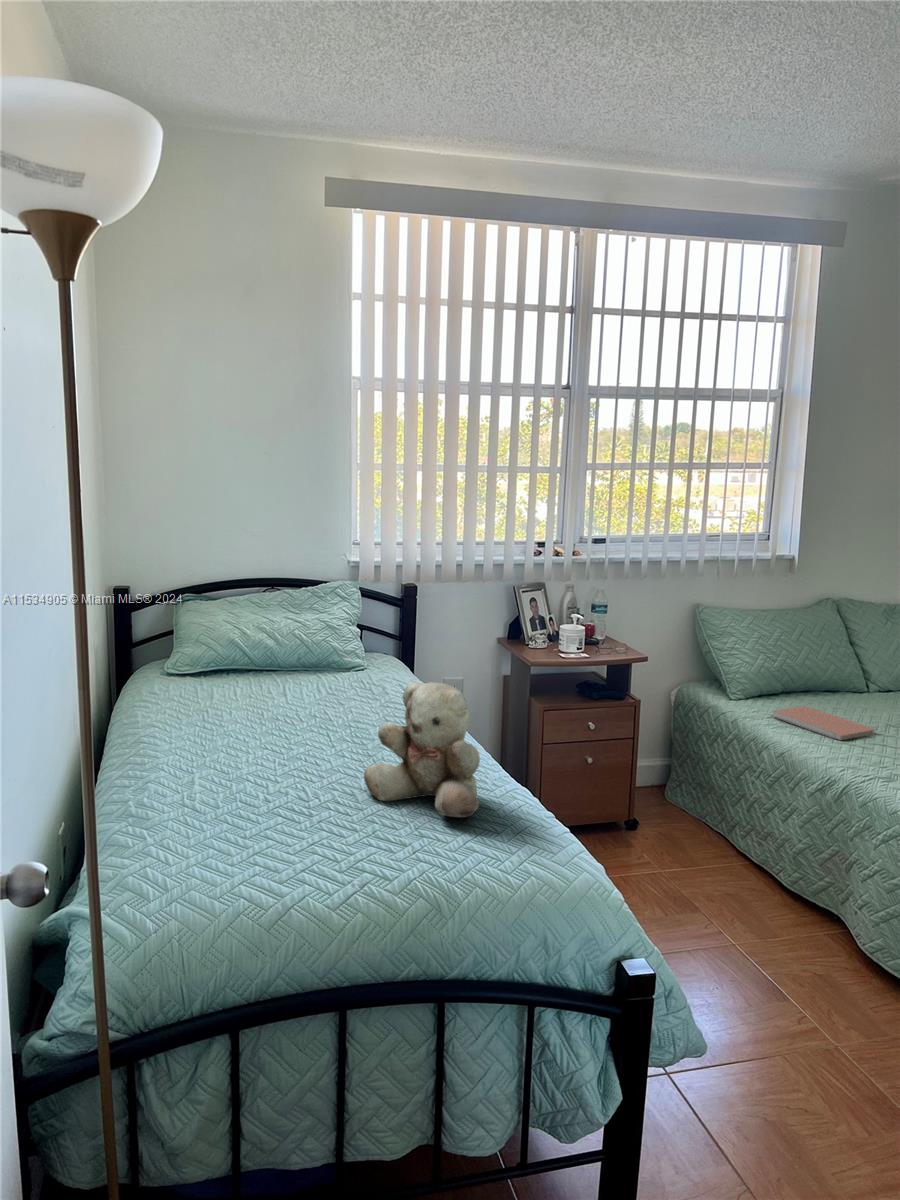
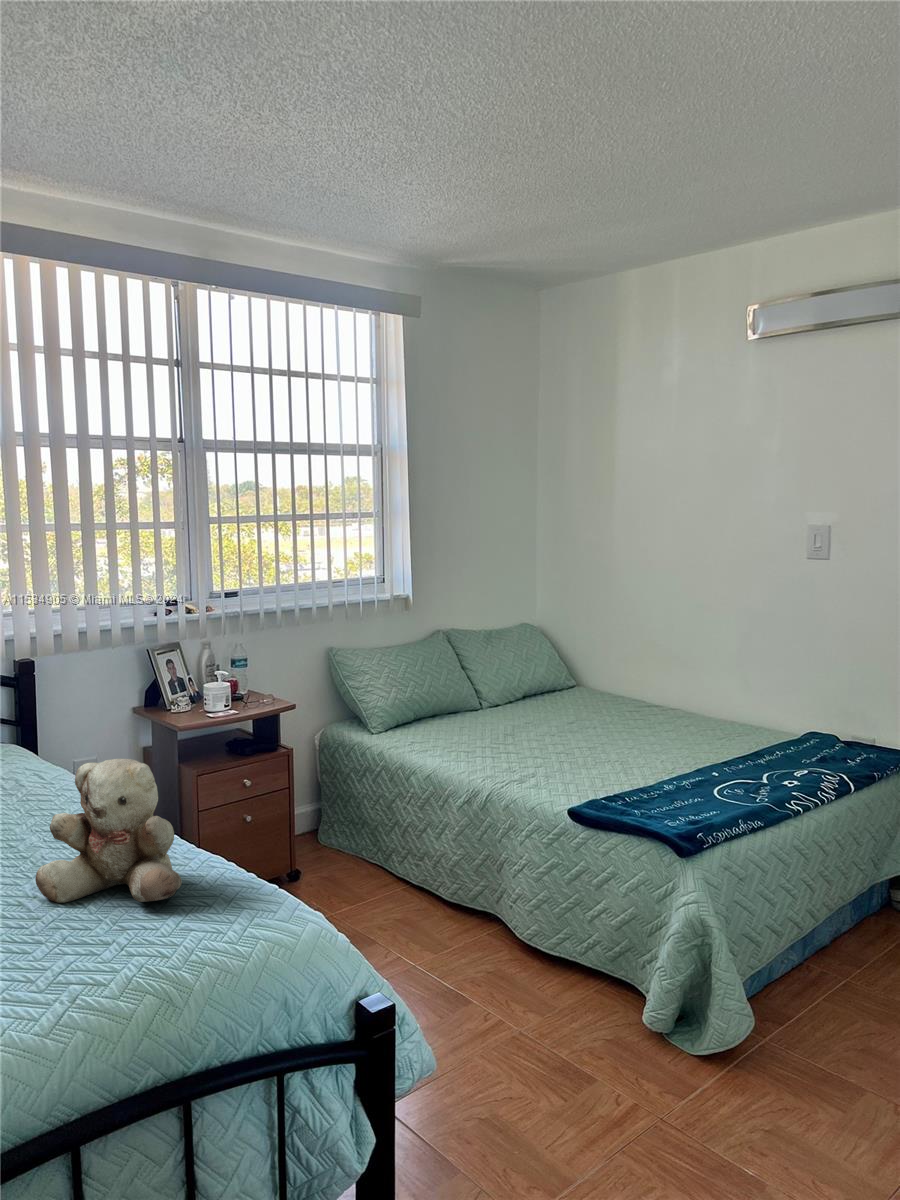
notebook: present [772,706,875,740] -> none [413,730,502,755]

